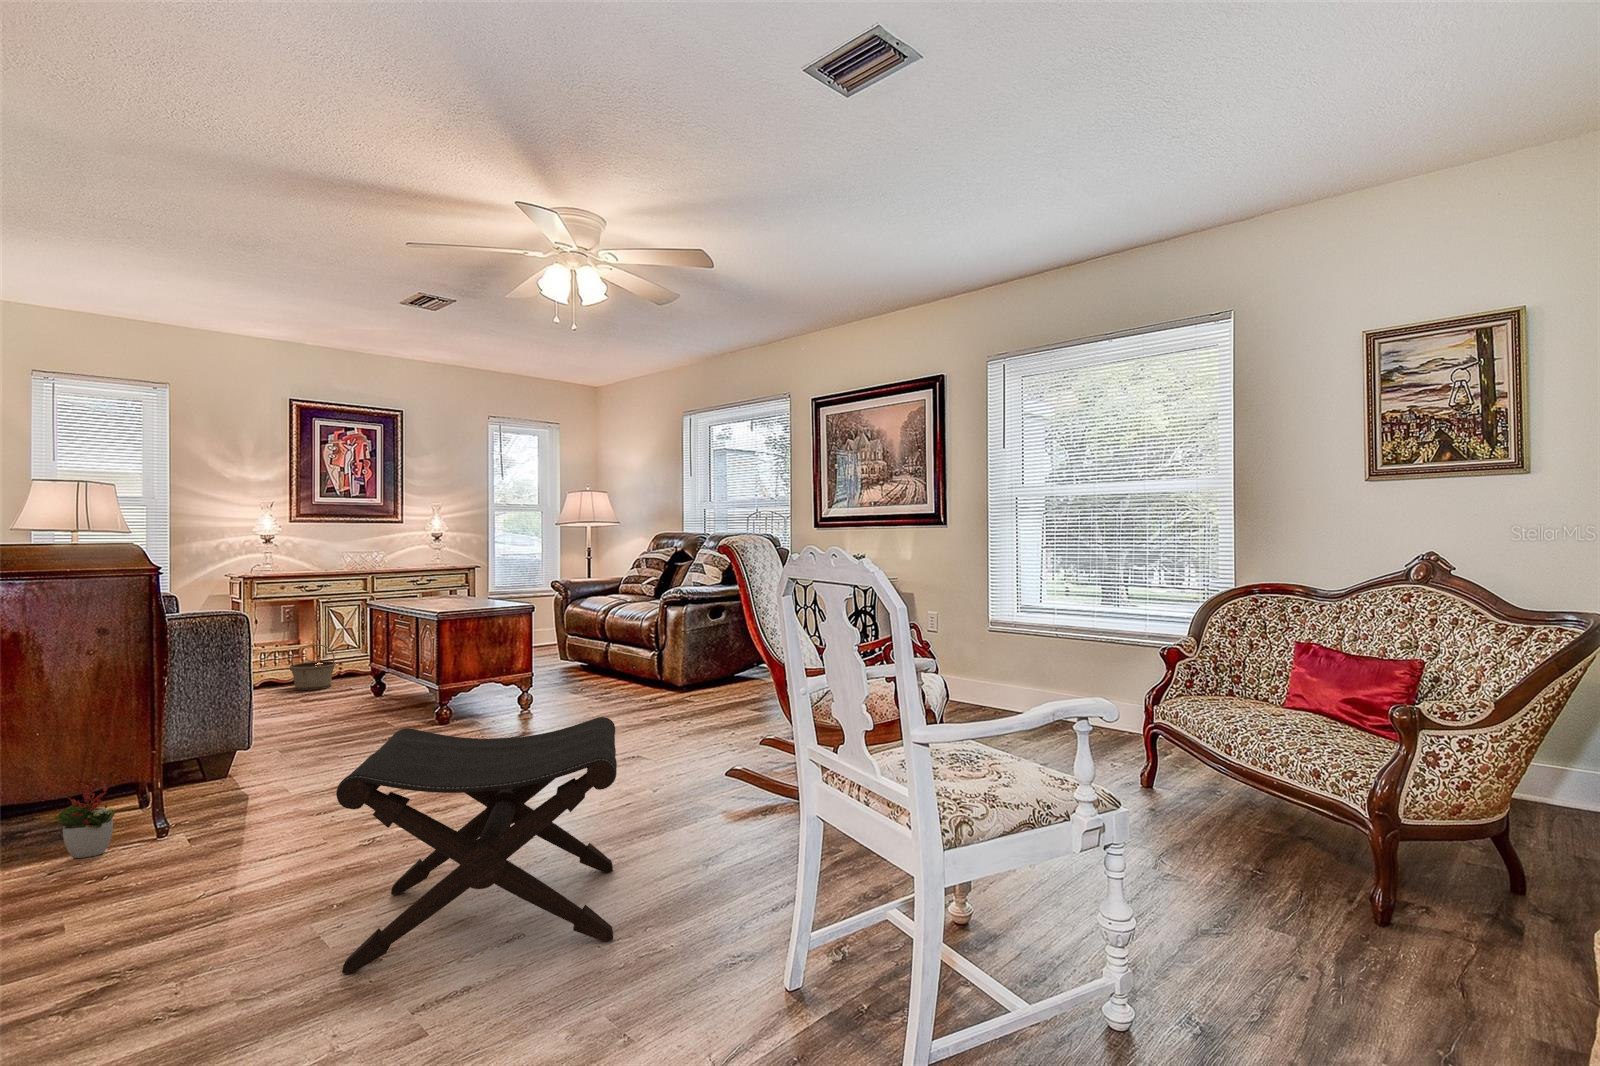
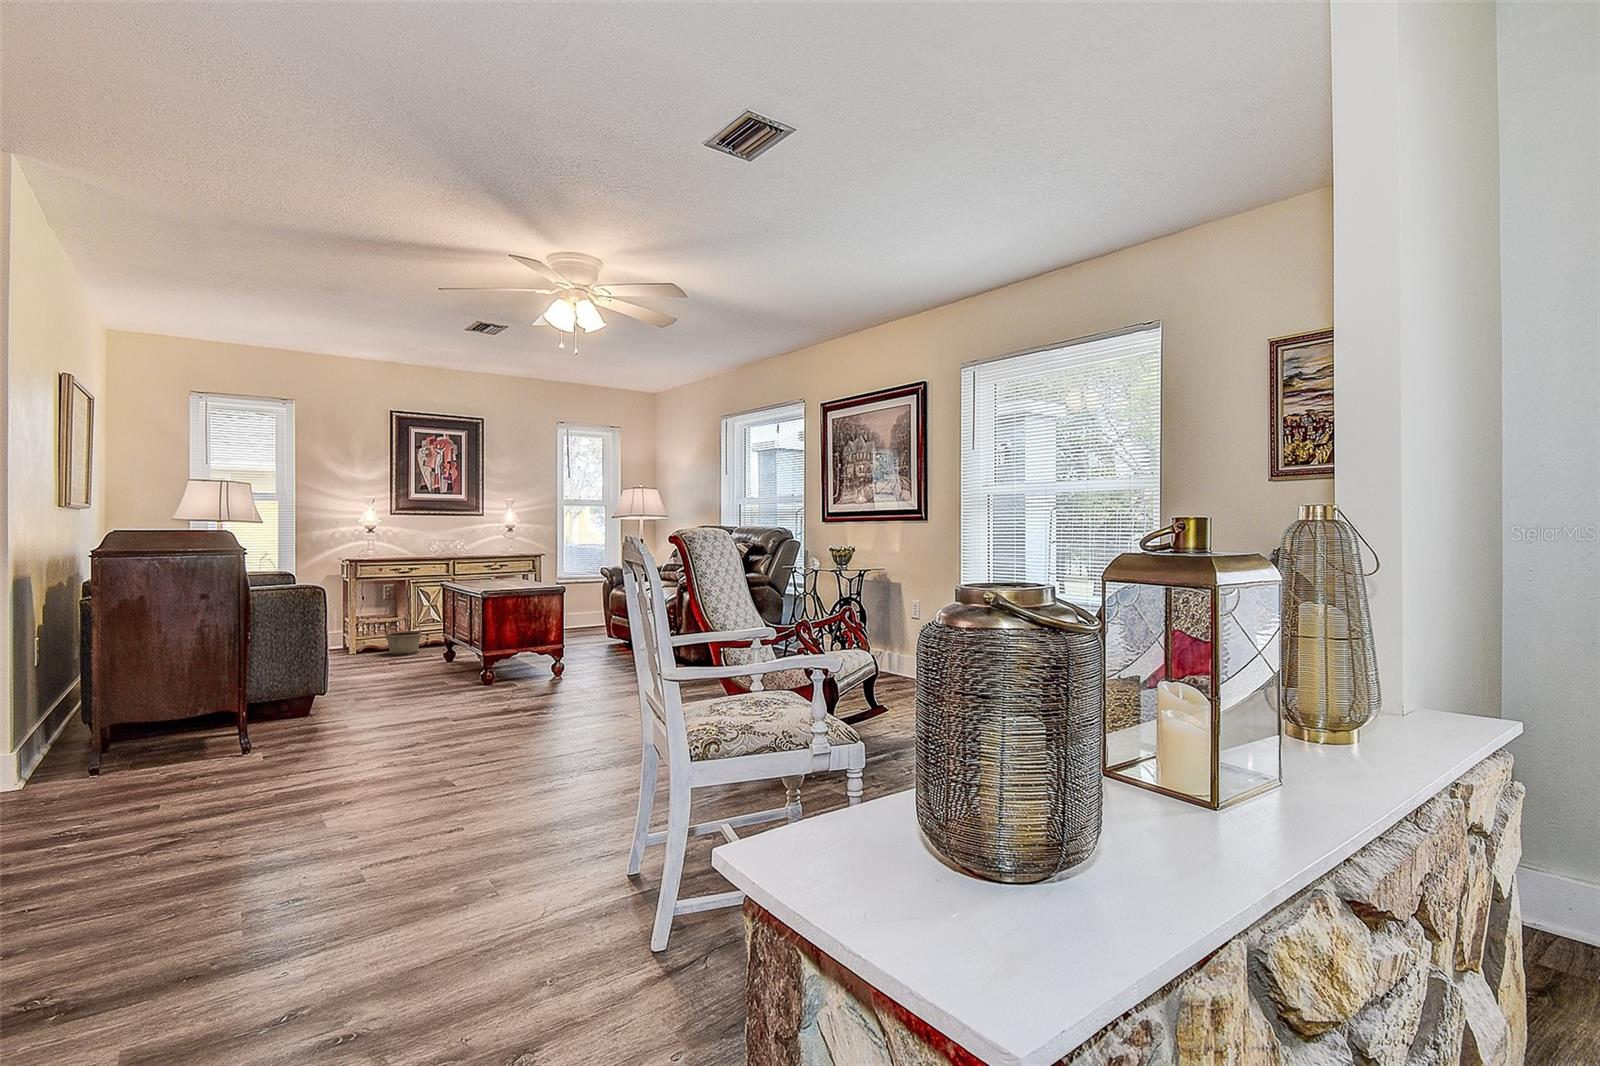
footstool: present [336,717,617,974] -> none [314,674,548,845]
decorative plant: present [55,782,115,858] -> none [171,709,211,764]

